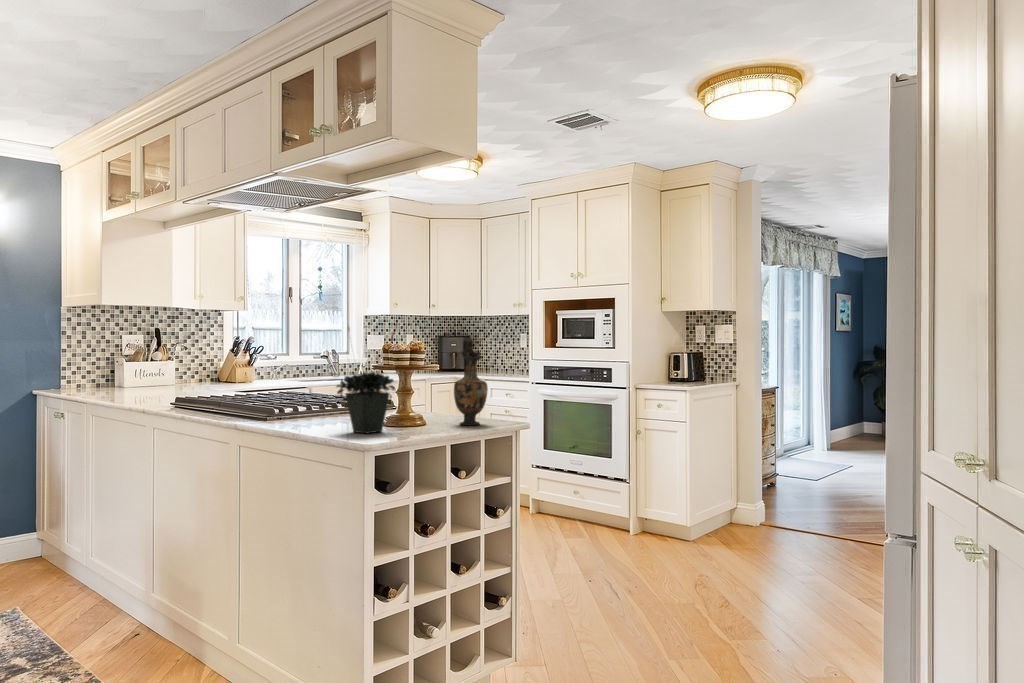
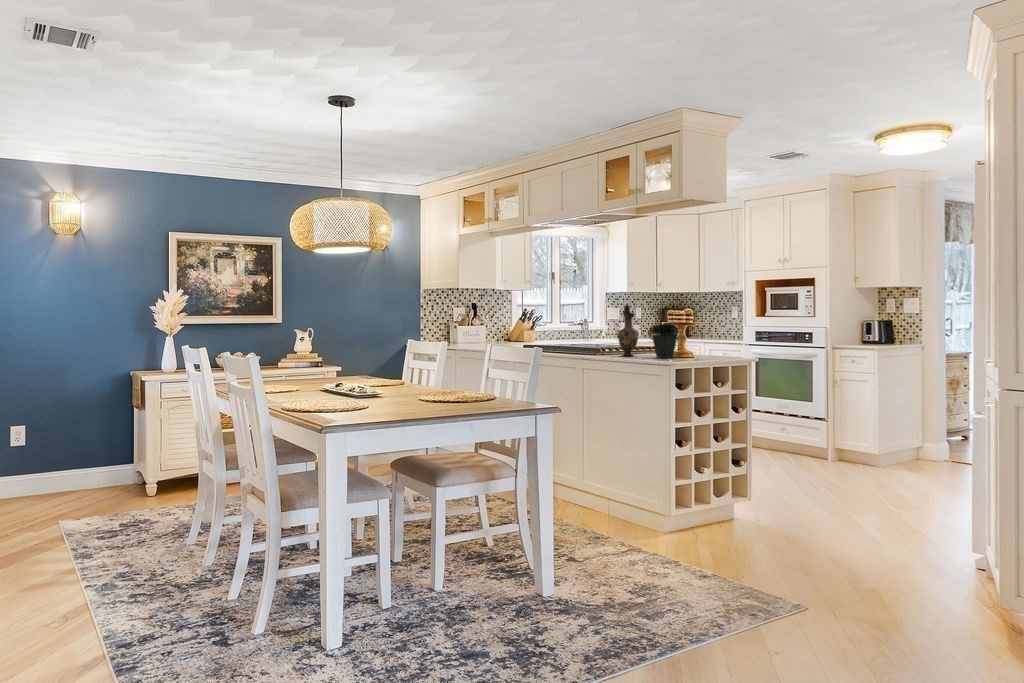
vase: present [454,338,488,425] -> present [618,305,638,356]

